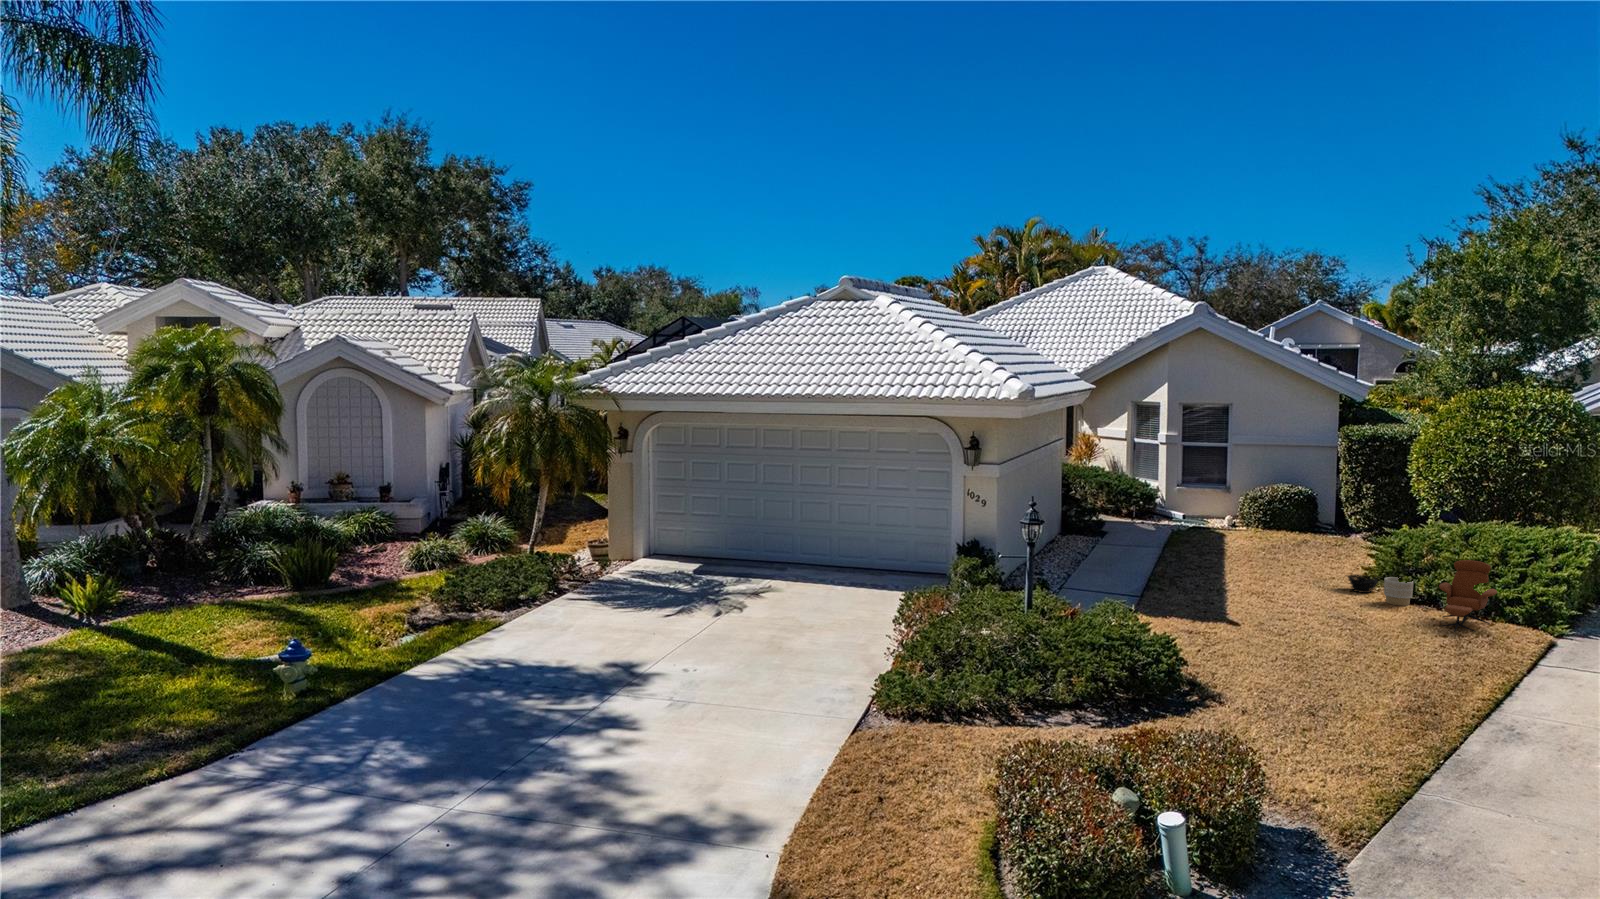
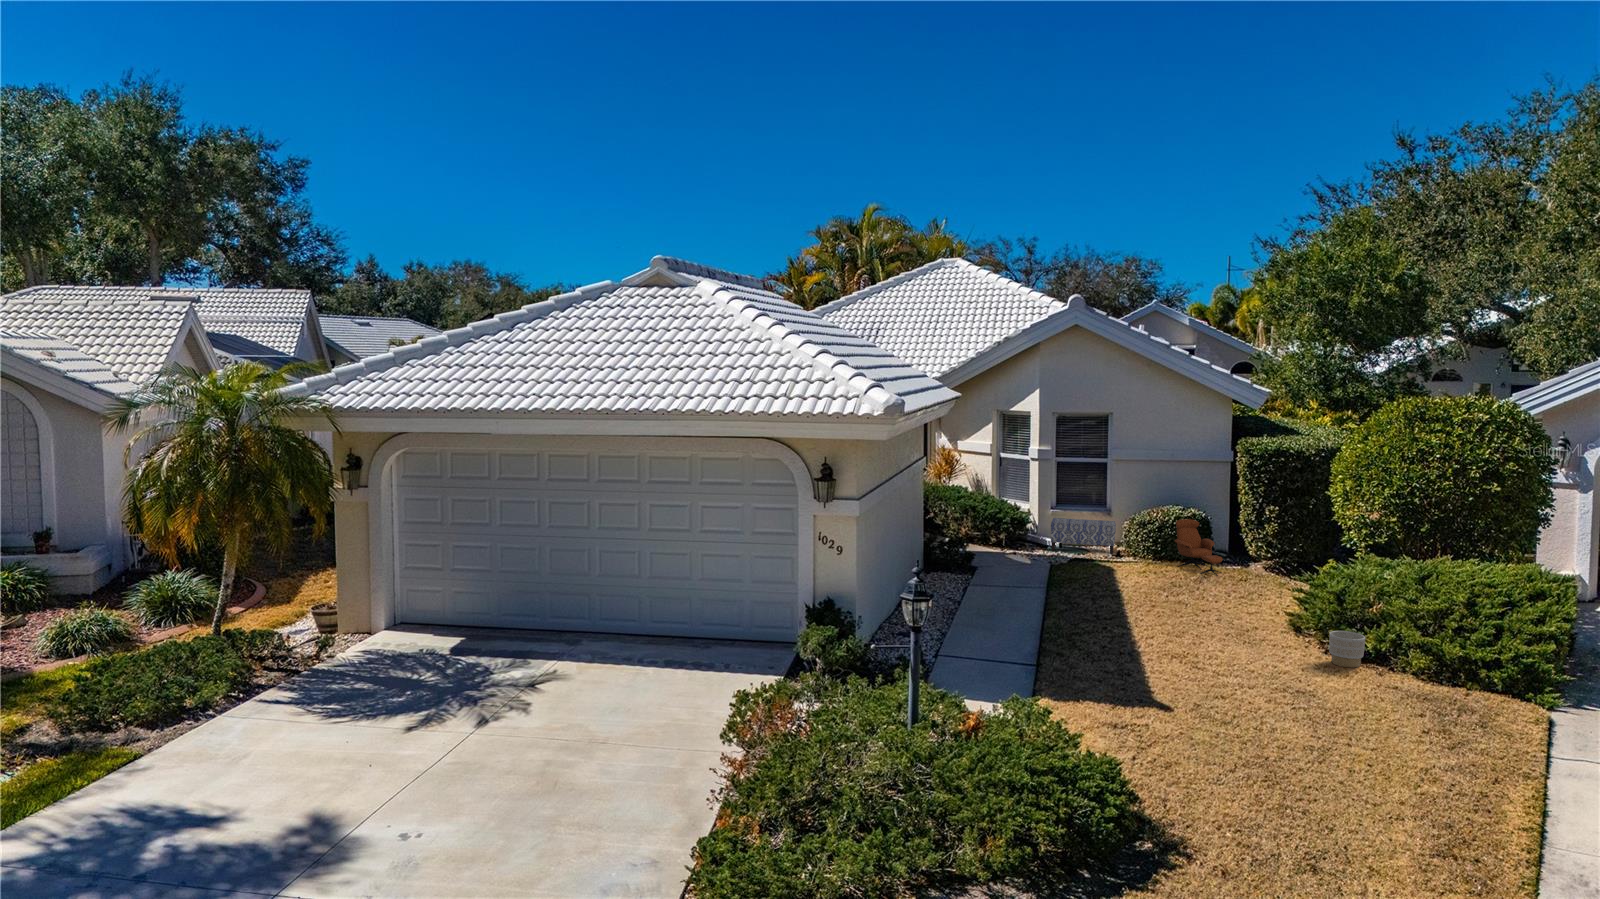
bench: none [1177,496,1237,529] -> present [1051,518,1116,555]
lounge chair: present [1439,560,1497,632] -> present [1175,519,1223,576]
basket: present [1348,569,1378,593] -> none [1274,612,1316,649]

